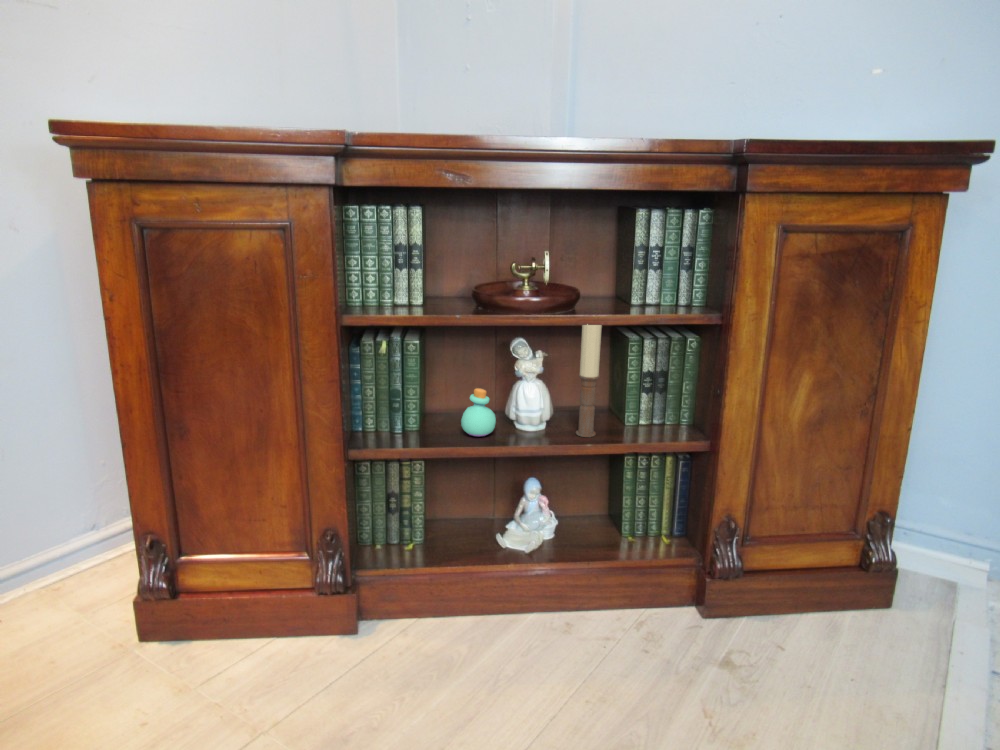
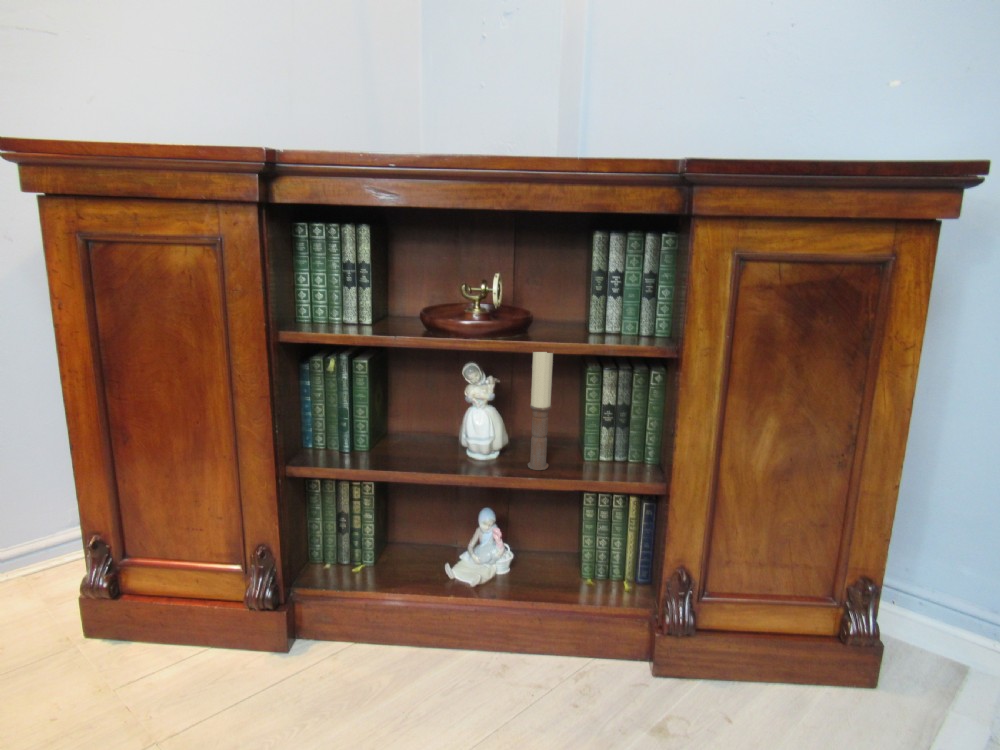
perfume bottle: present [461,388,496,436] -> none [409,412,445,462]

